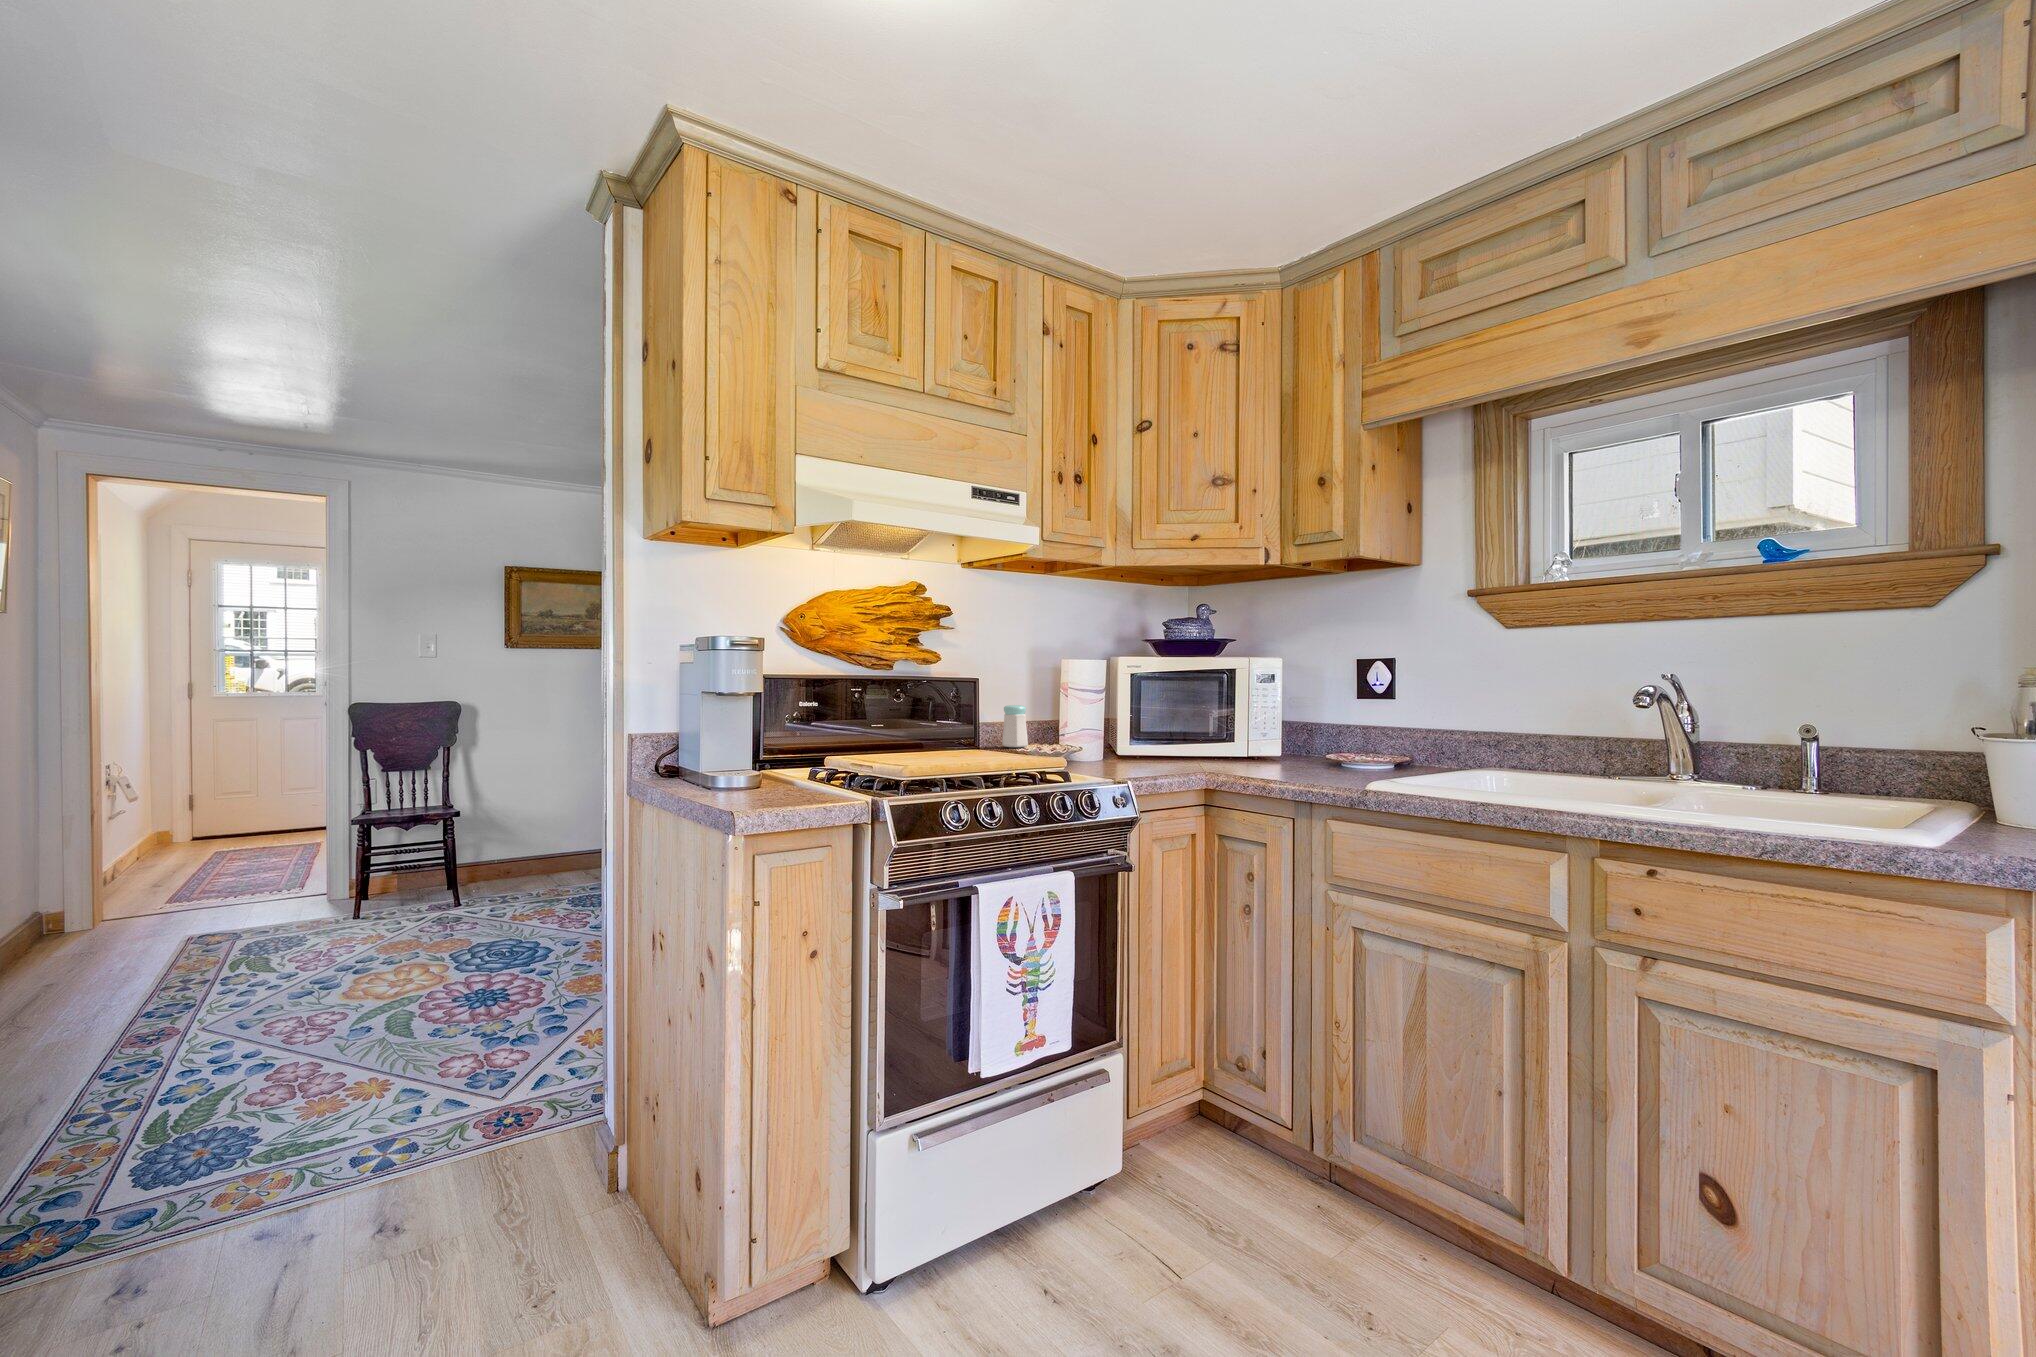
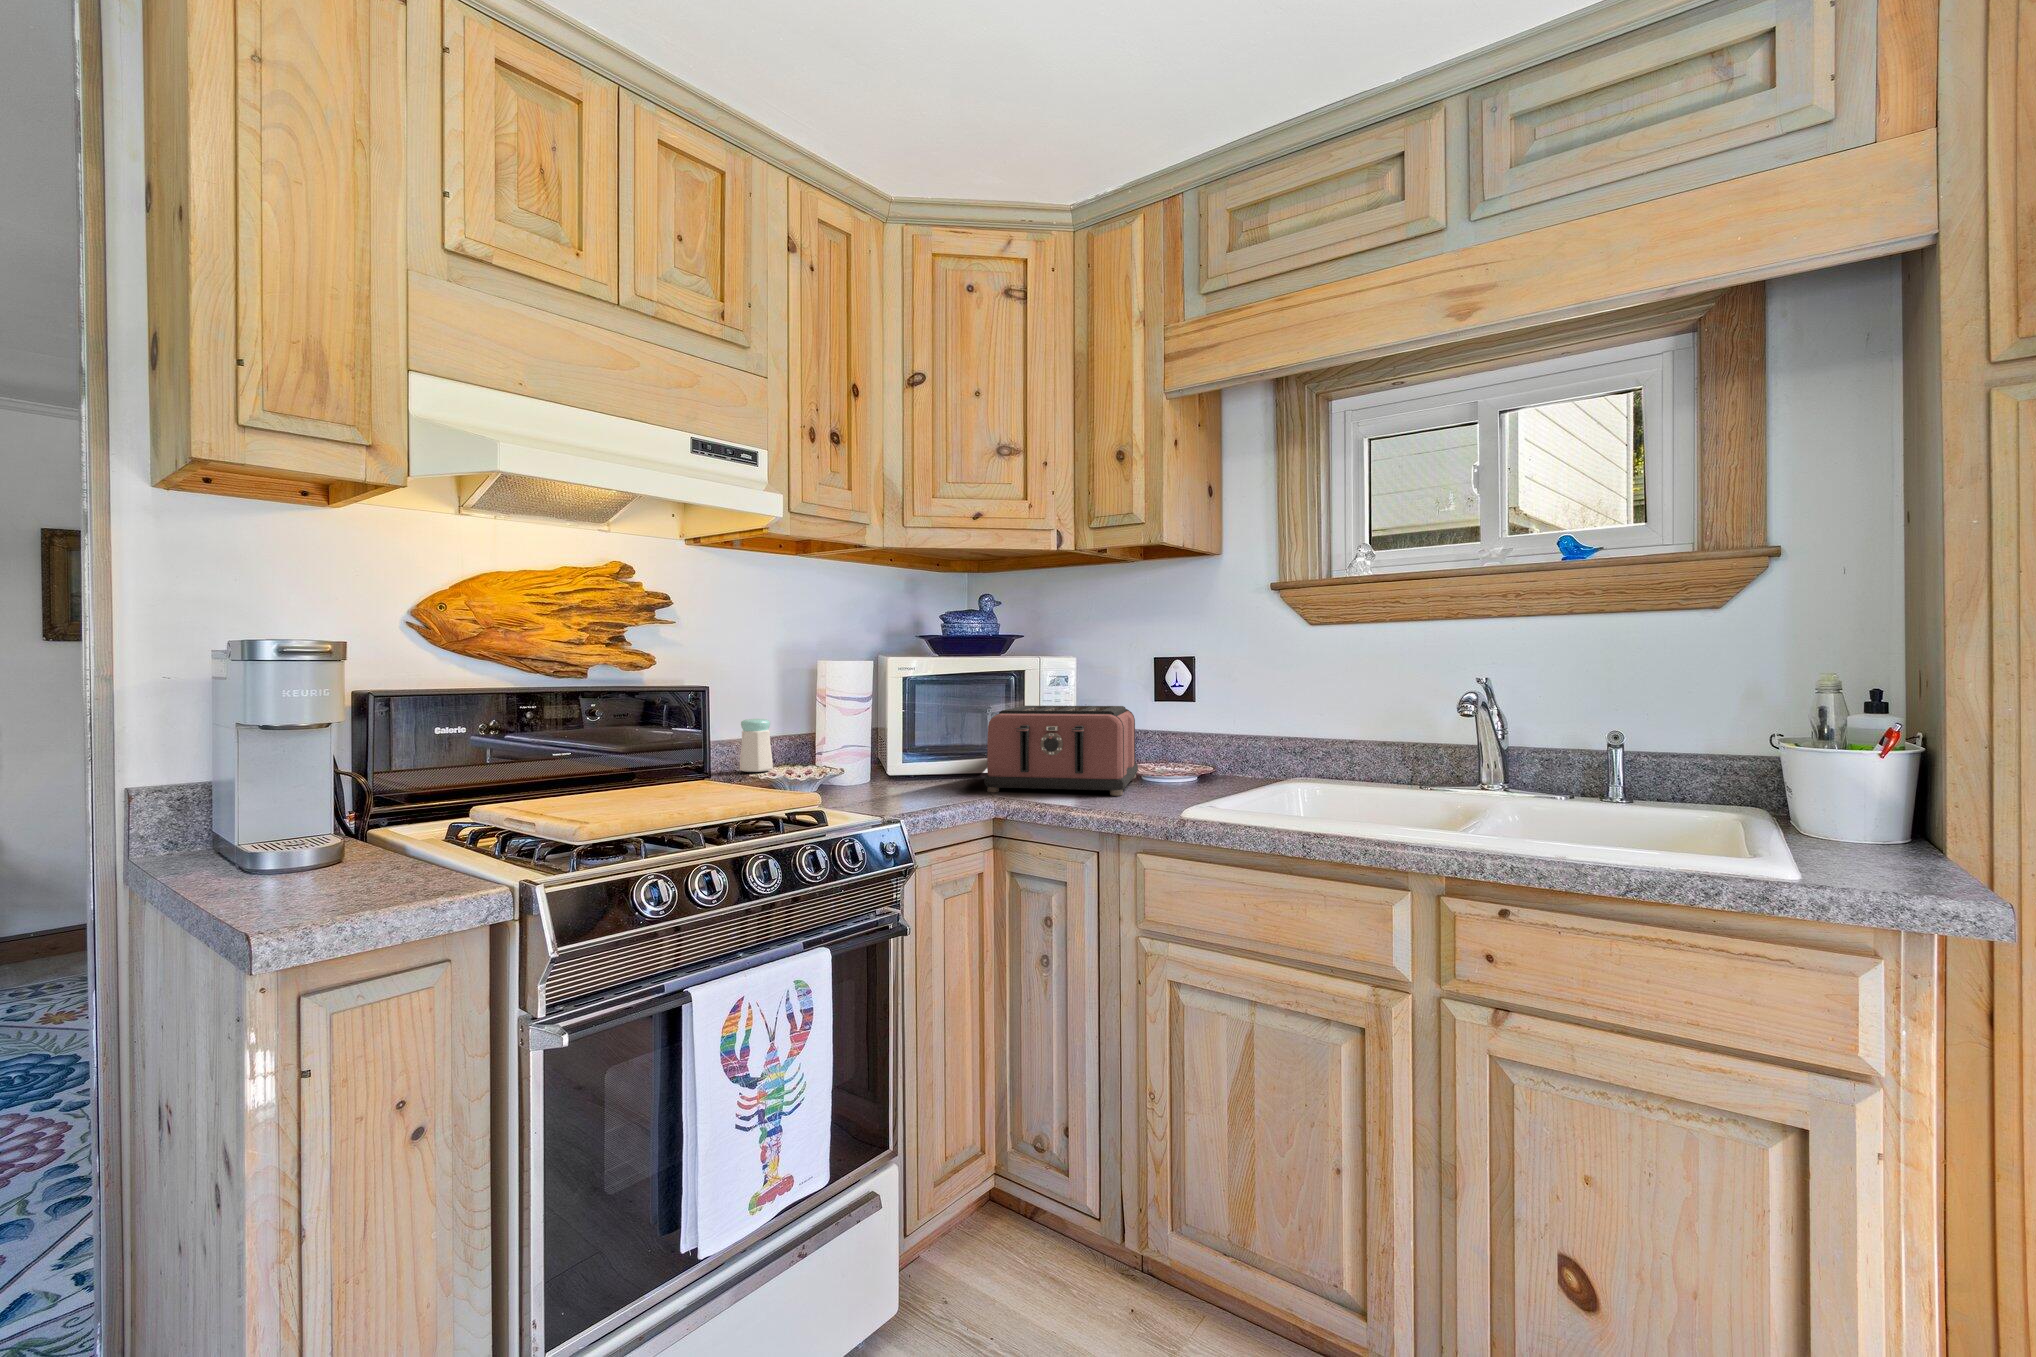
toaster: none [1200,699,1341,775] -> present [984,706,1138,796]

